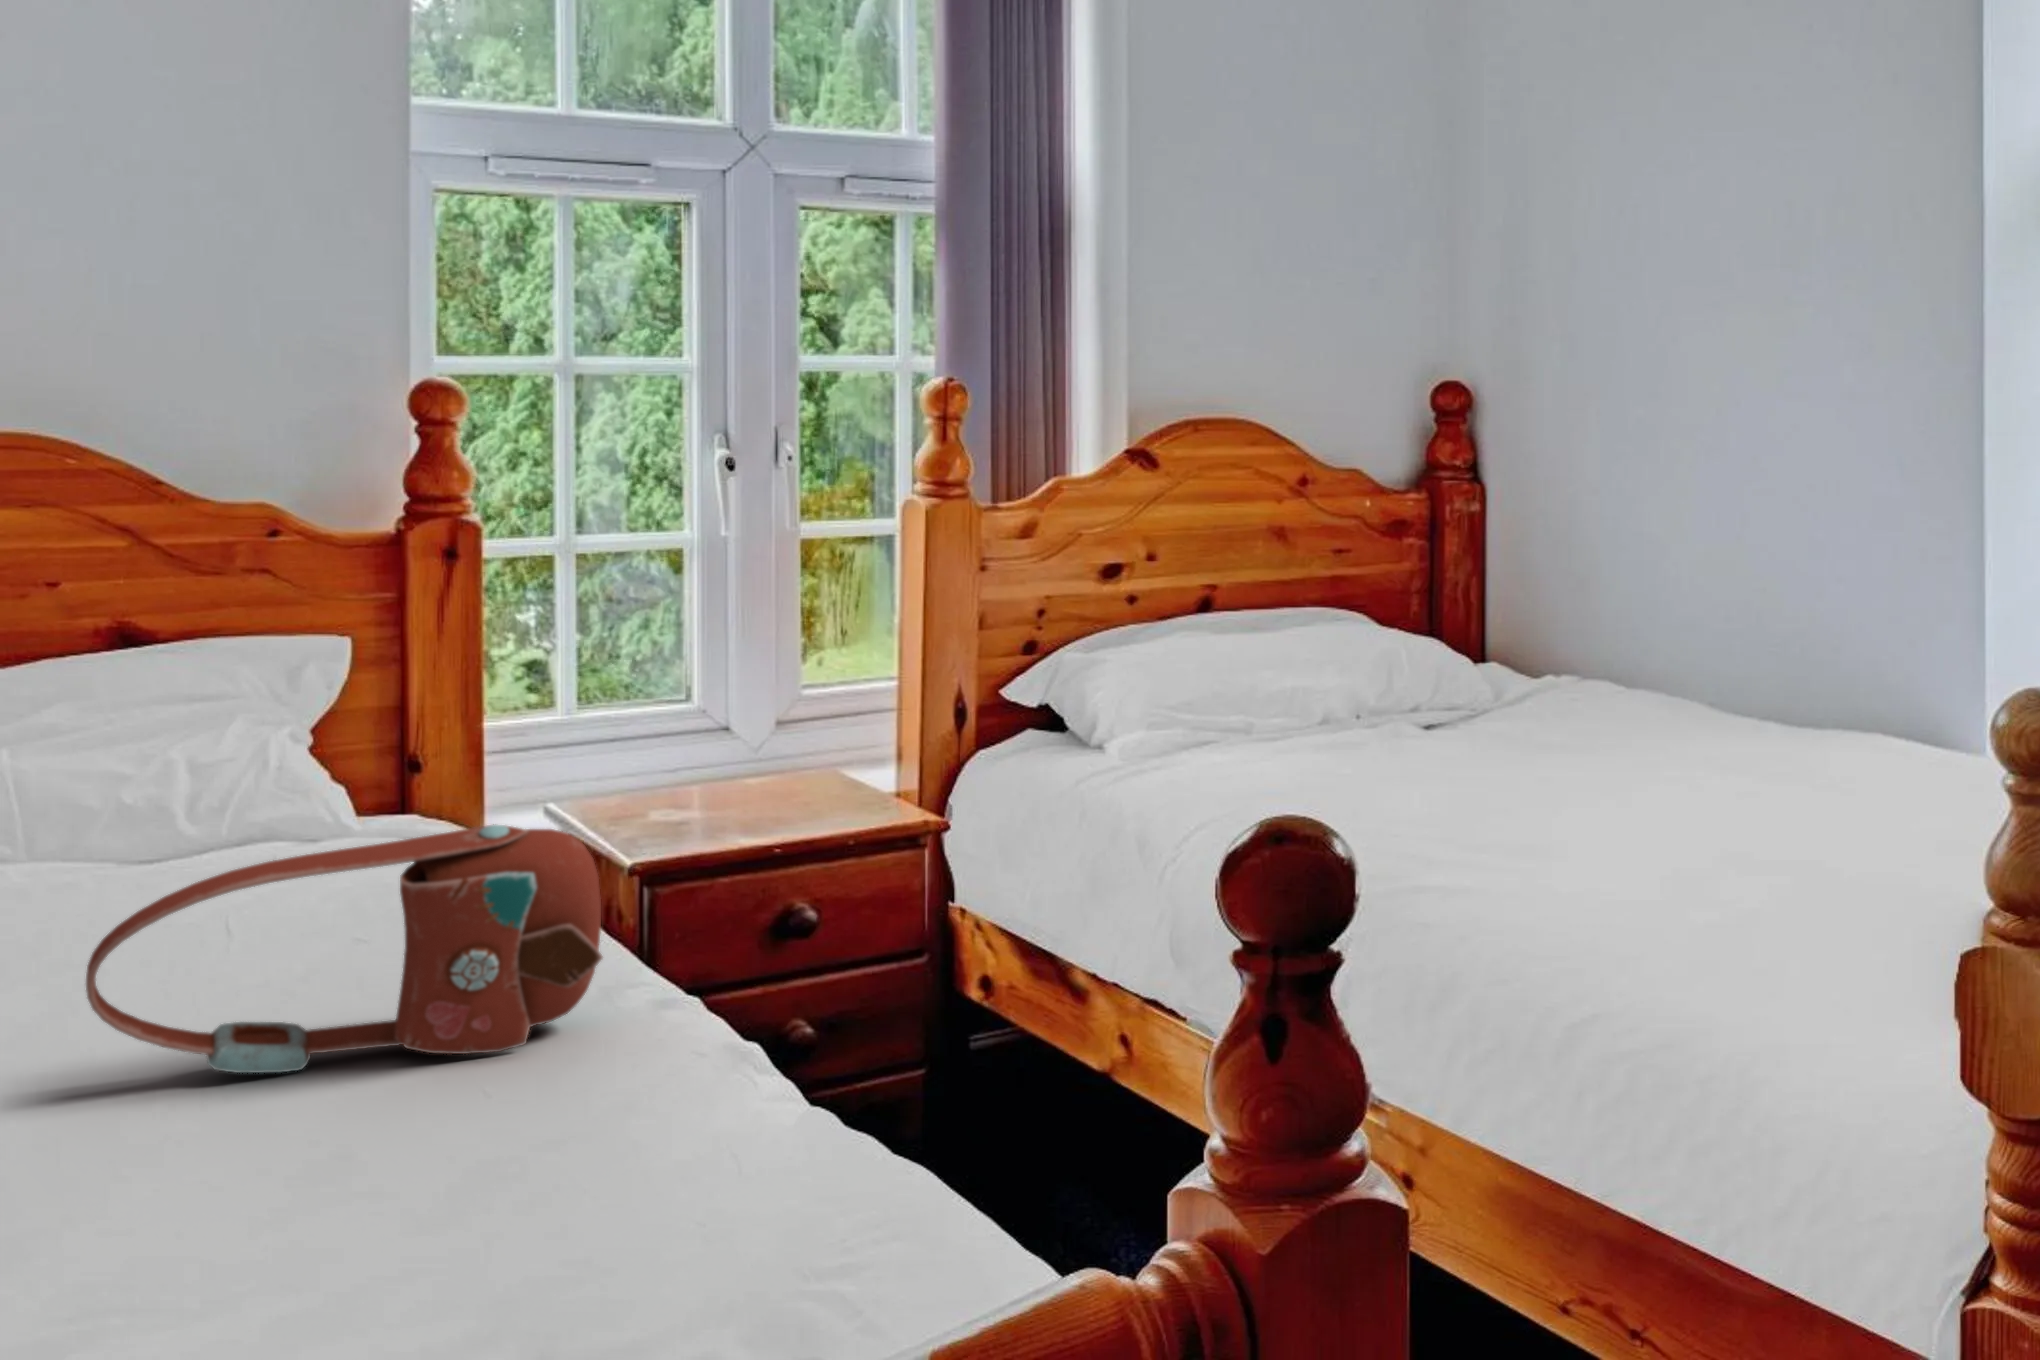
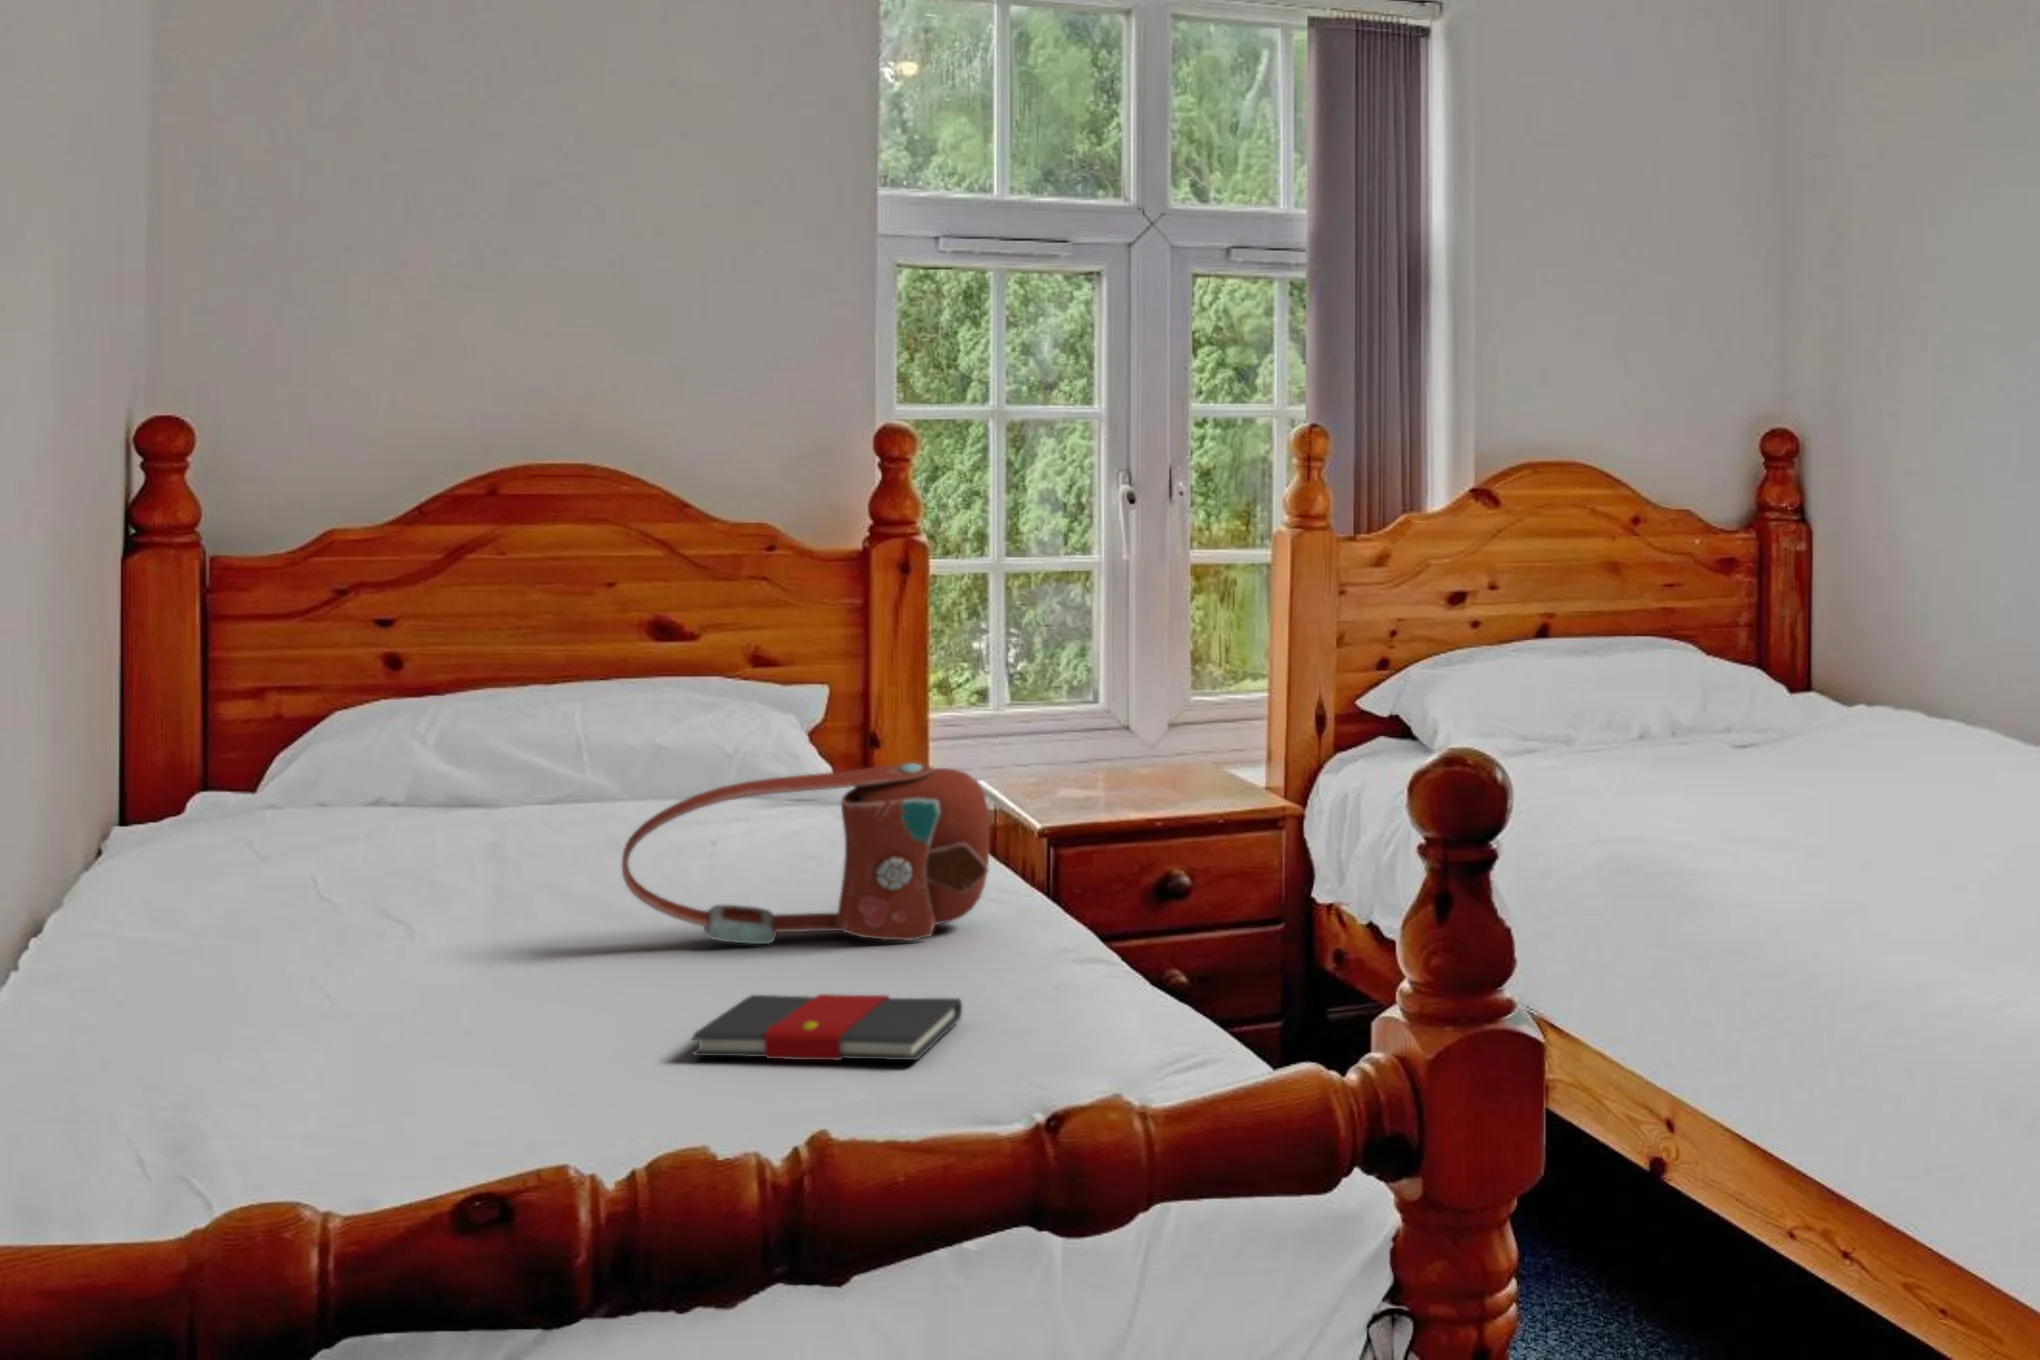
book: none [202,1143,586,1261] -> present [692,994,962,1060]

